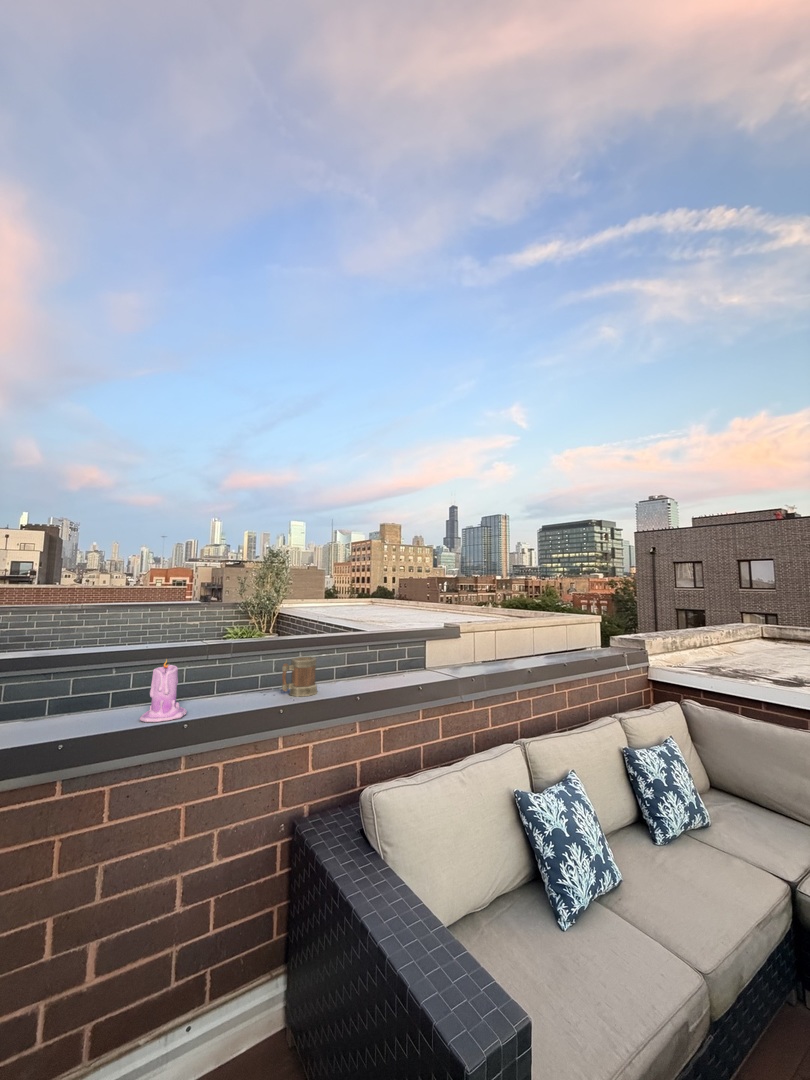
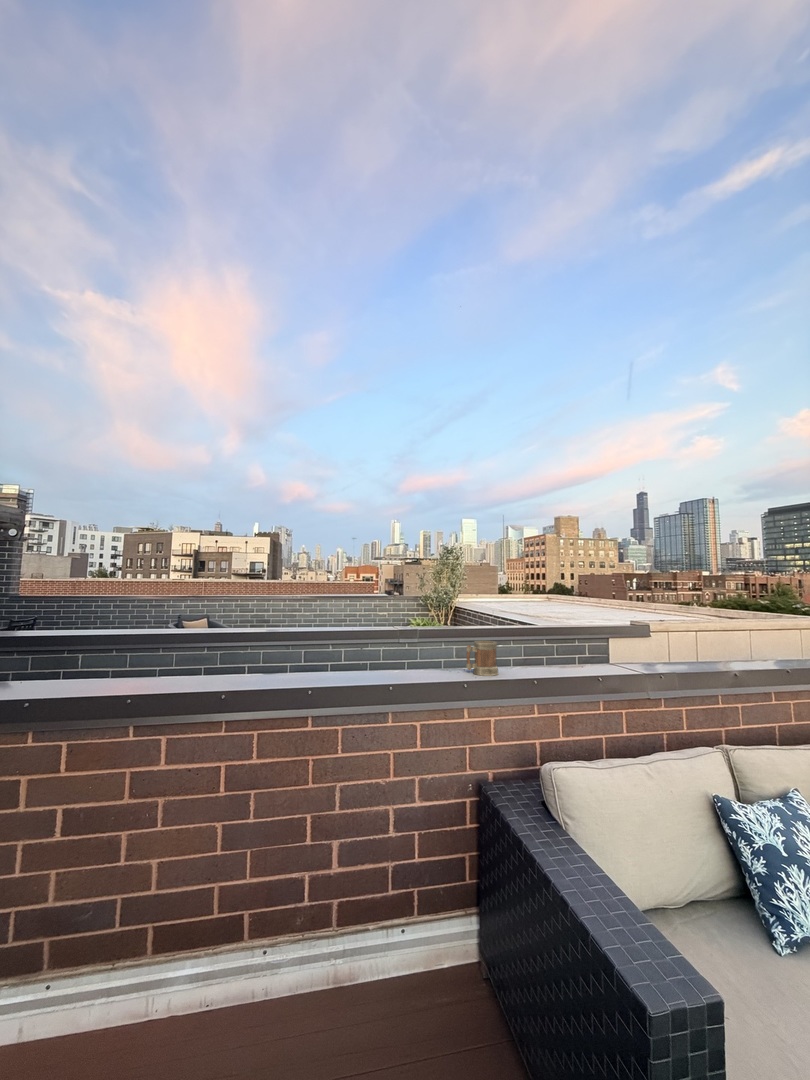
candle: present [140,660,187,722] -> none [358,633,391,682]

